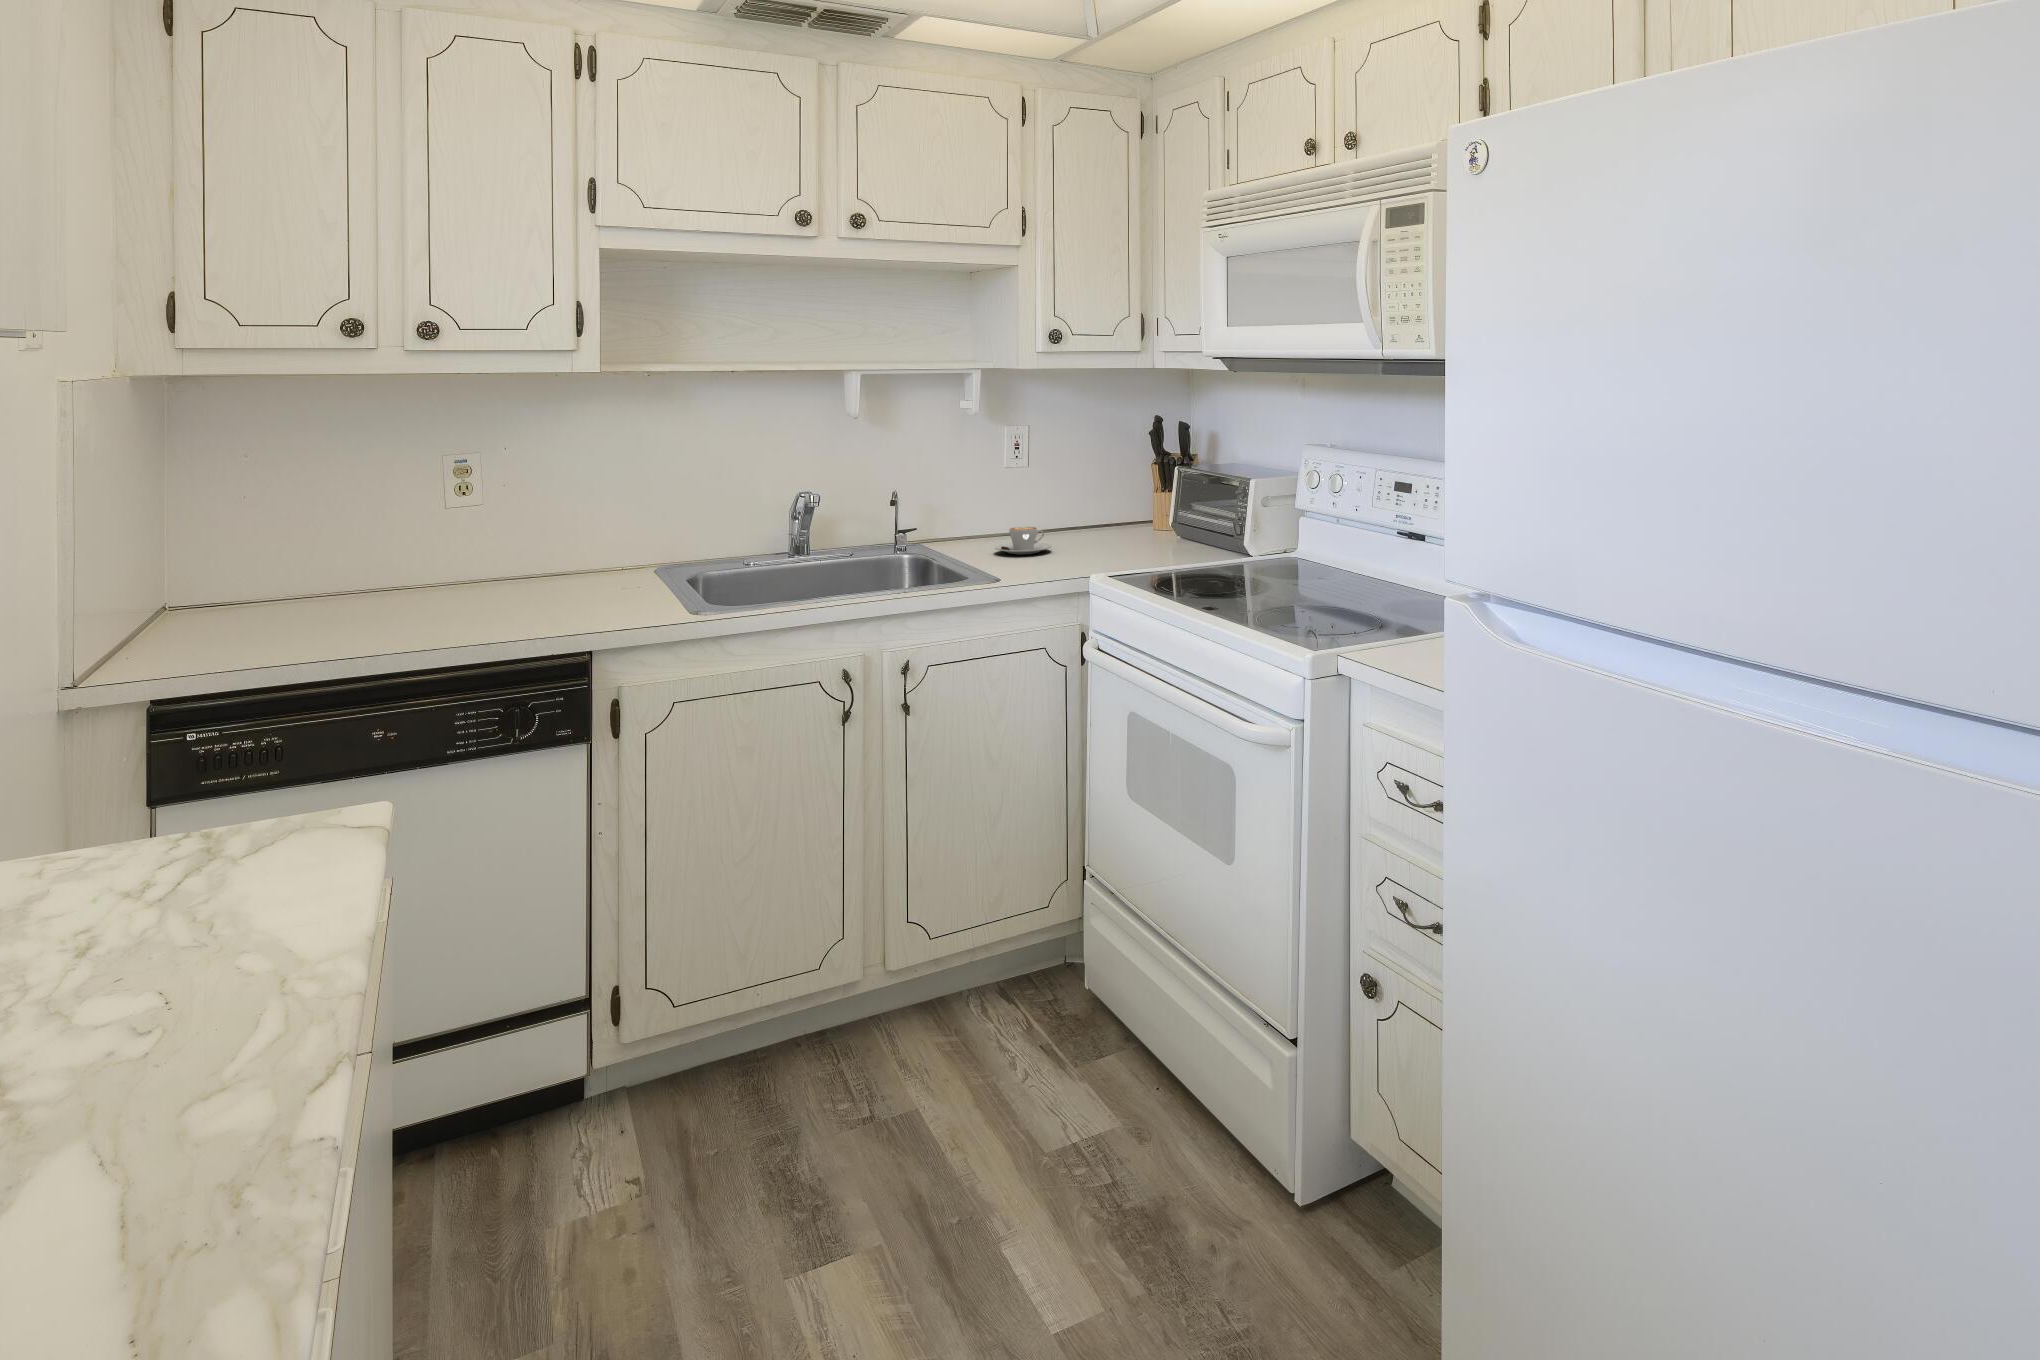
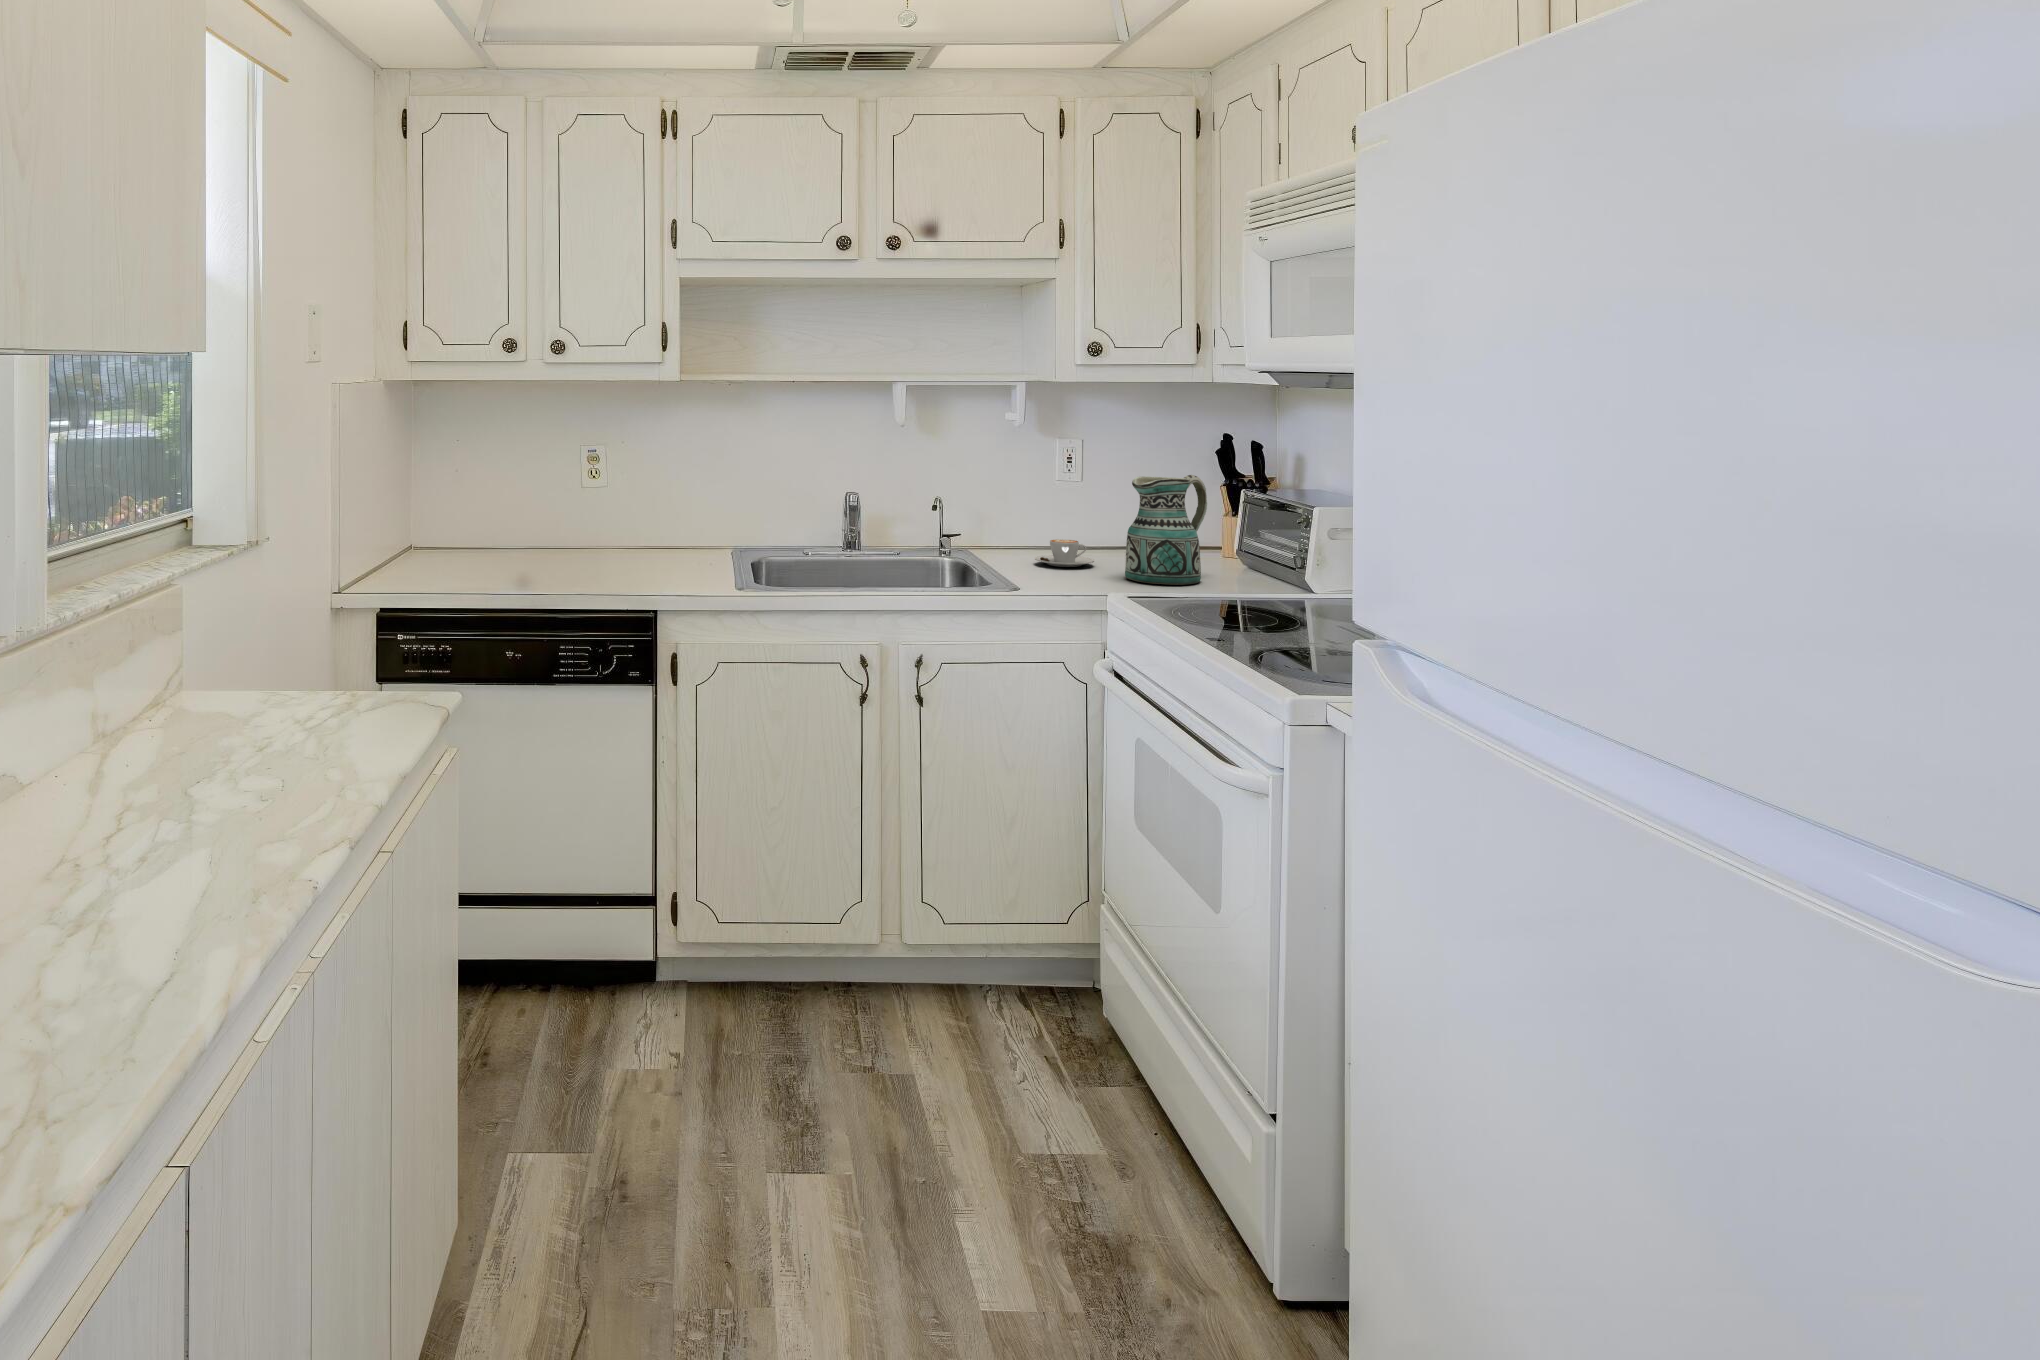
ceramic pitcher: none [1088,456,1155,562] -> present [1125,475,1207,585]

